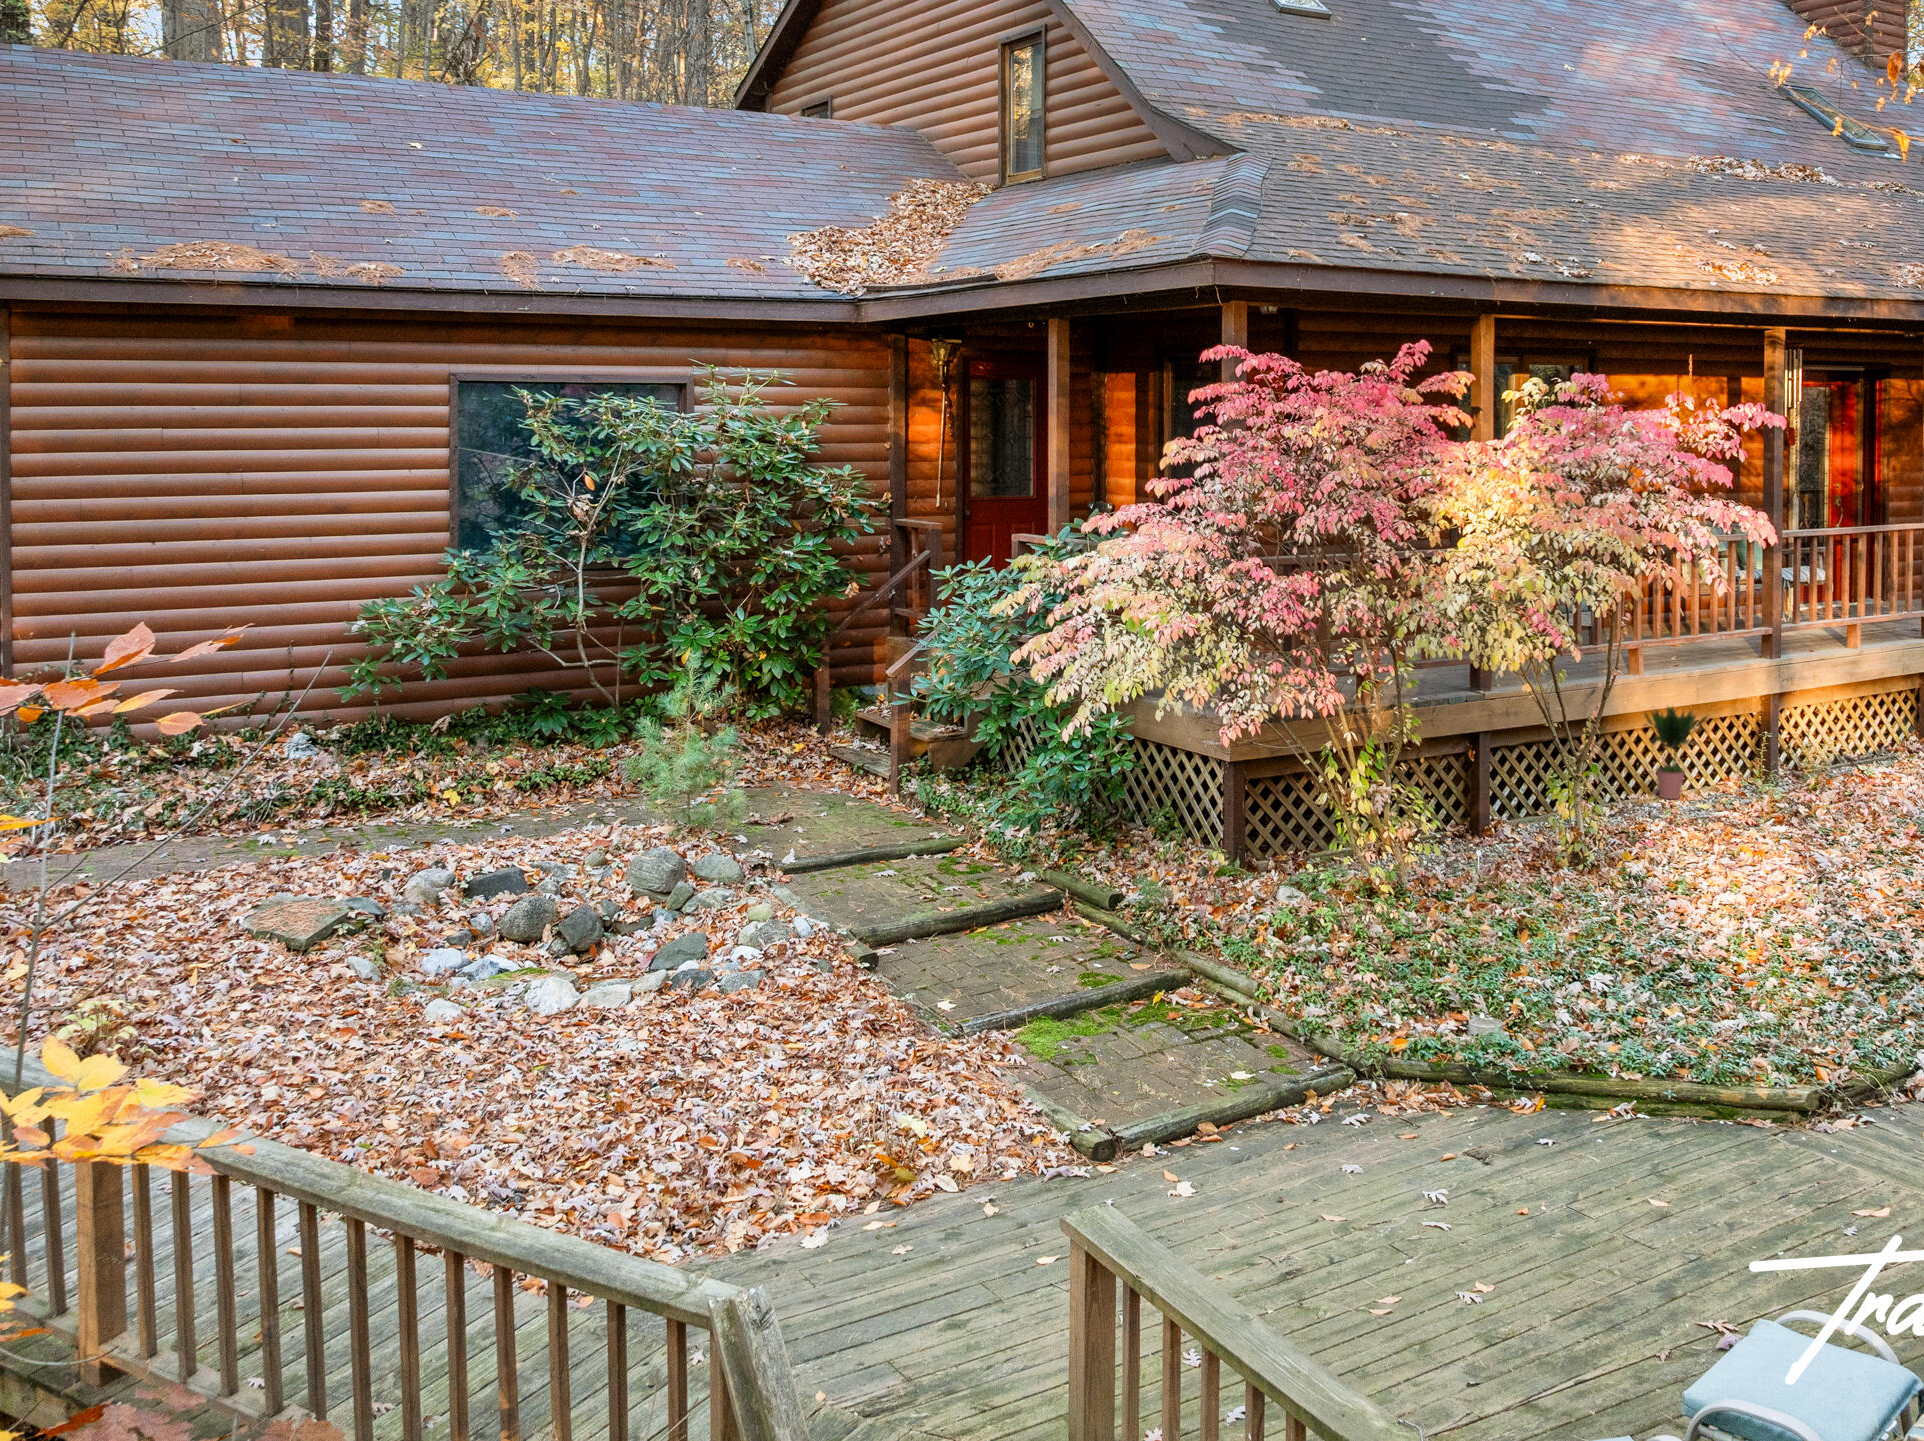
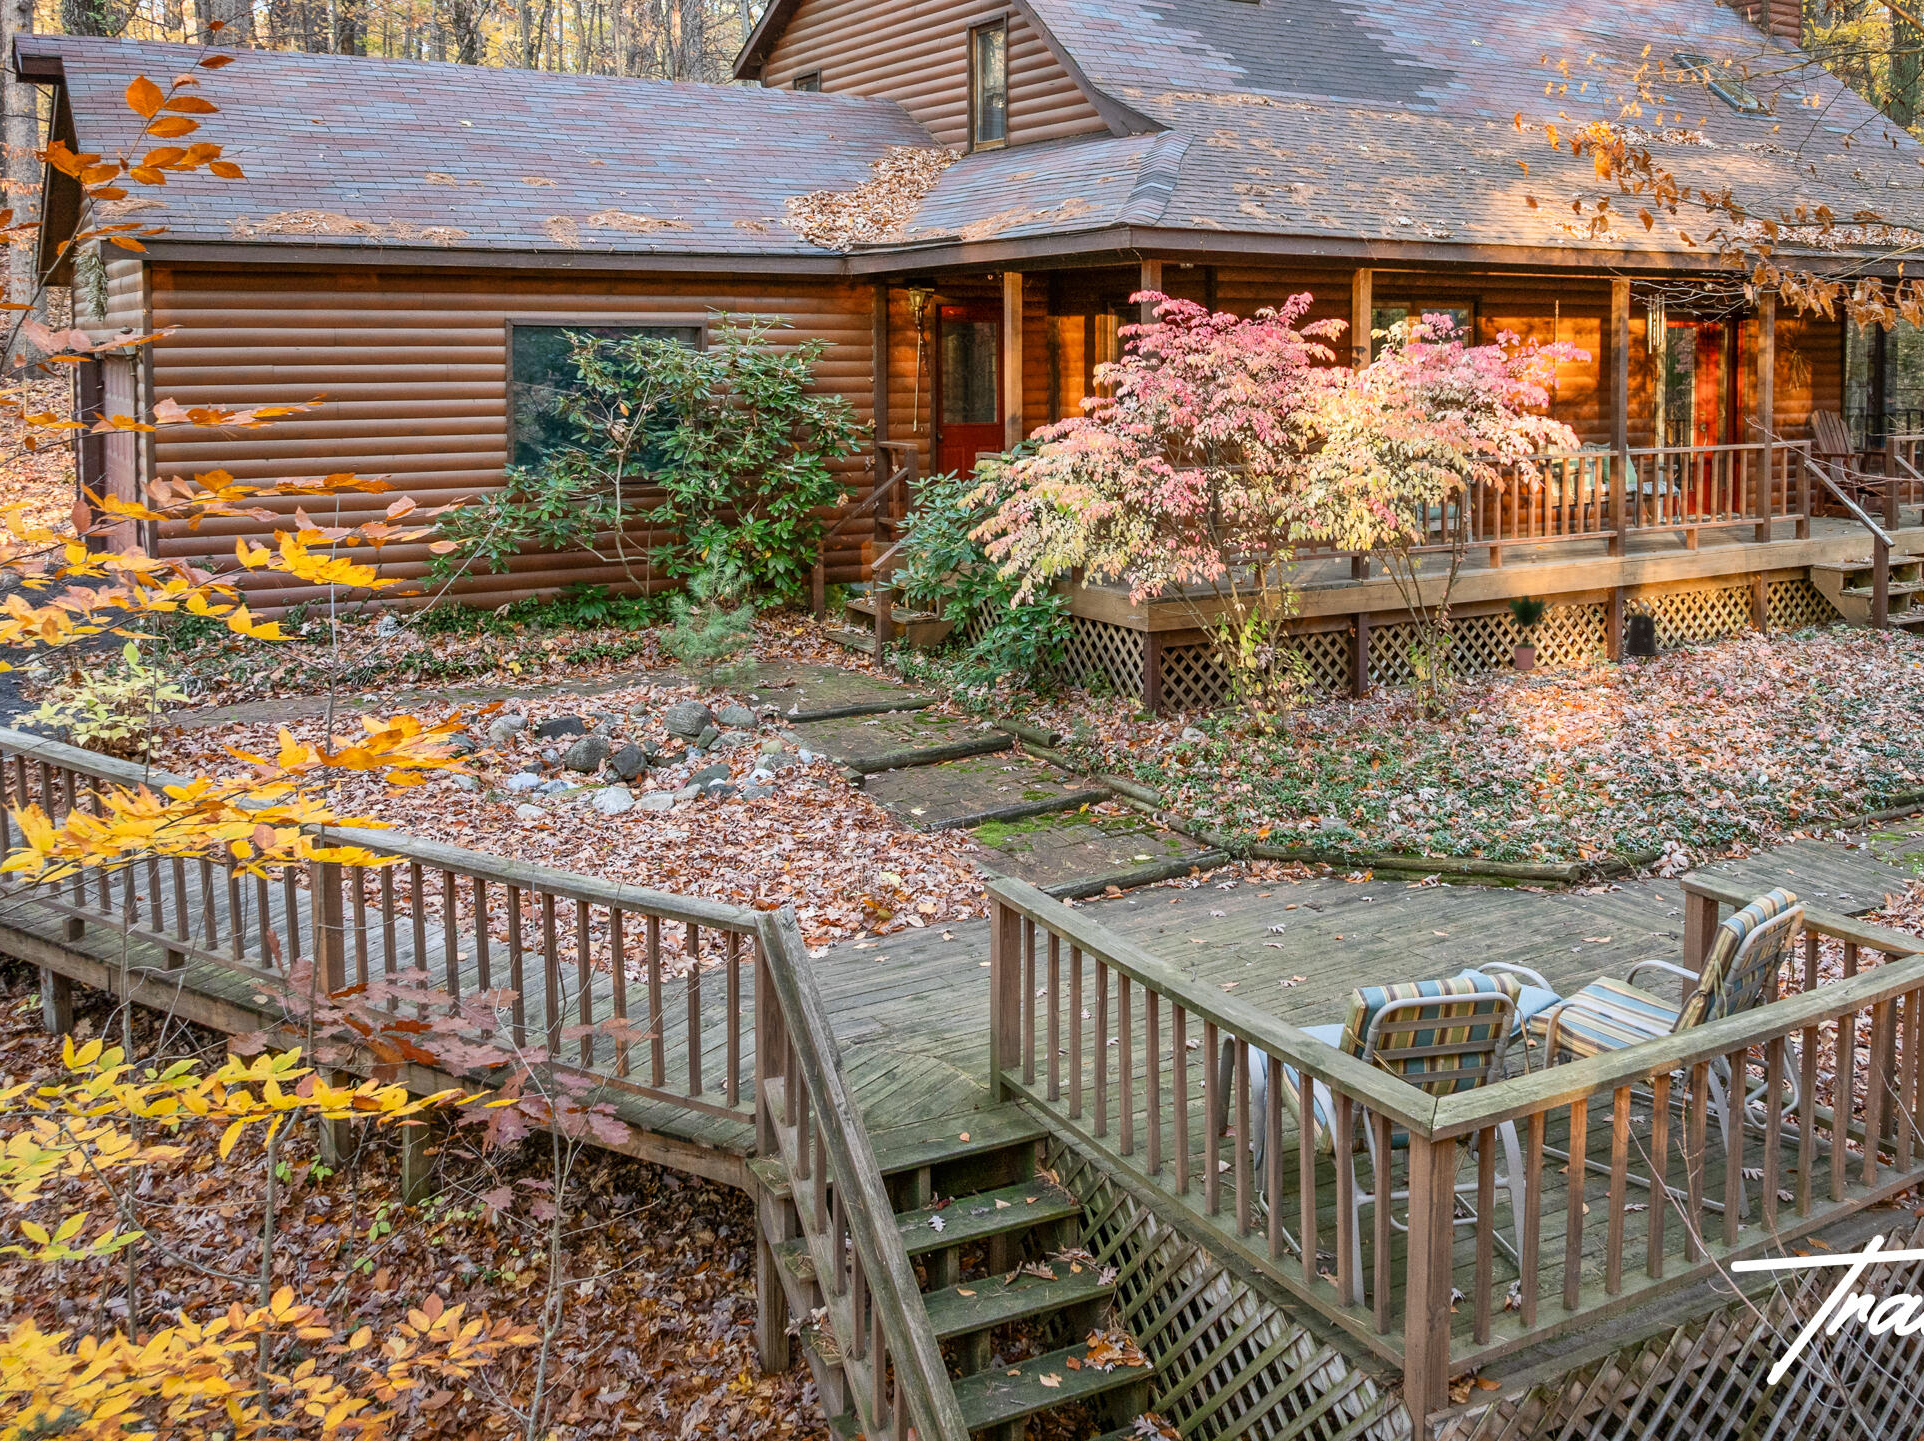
watering can: none [1783,707,1824,780] -> present [1625,598,1657,656]

